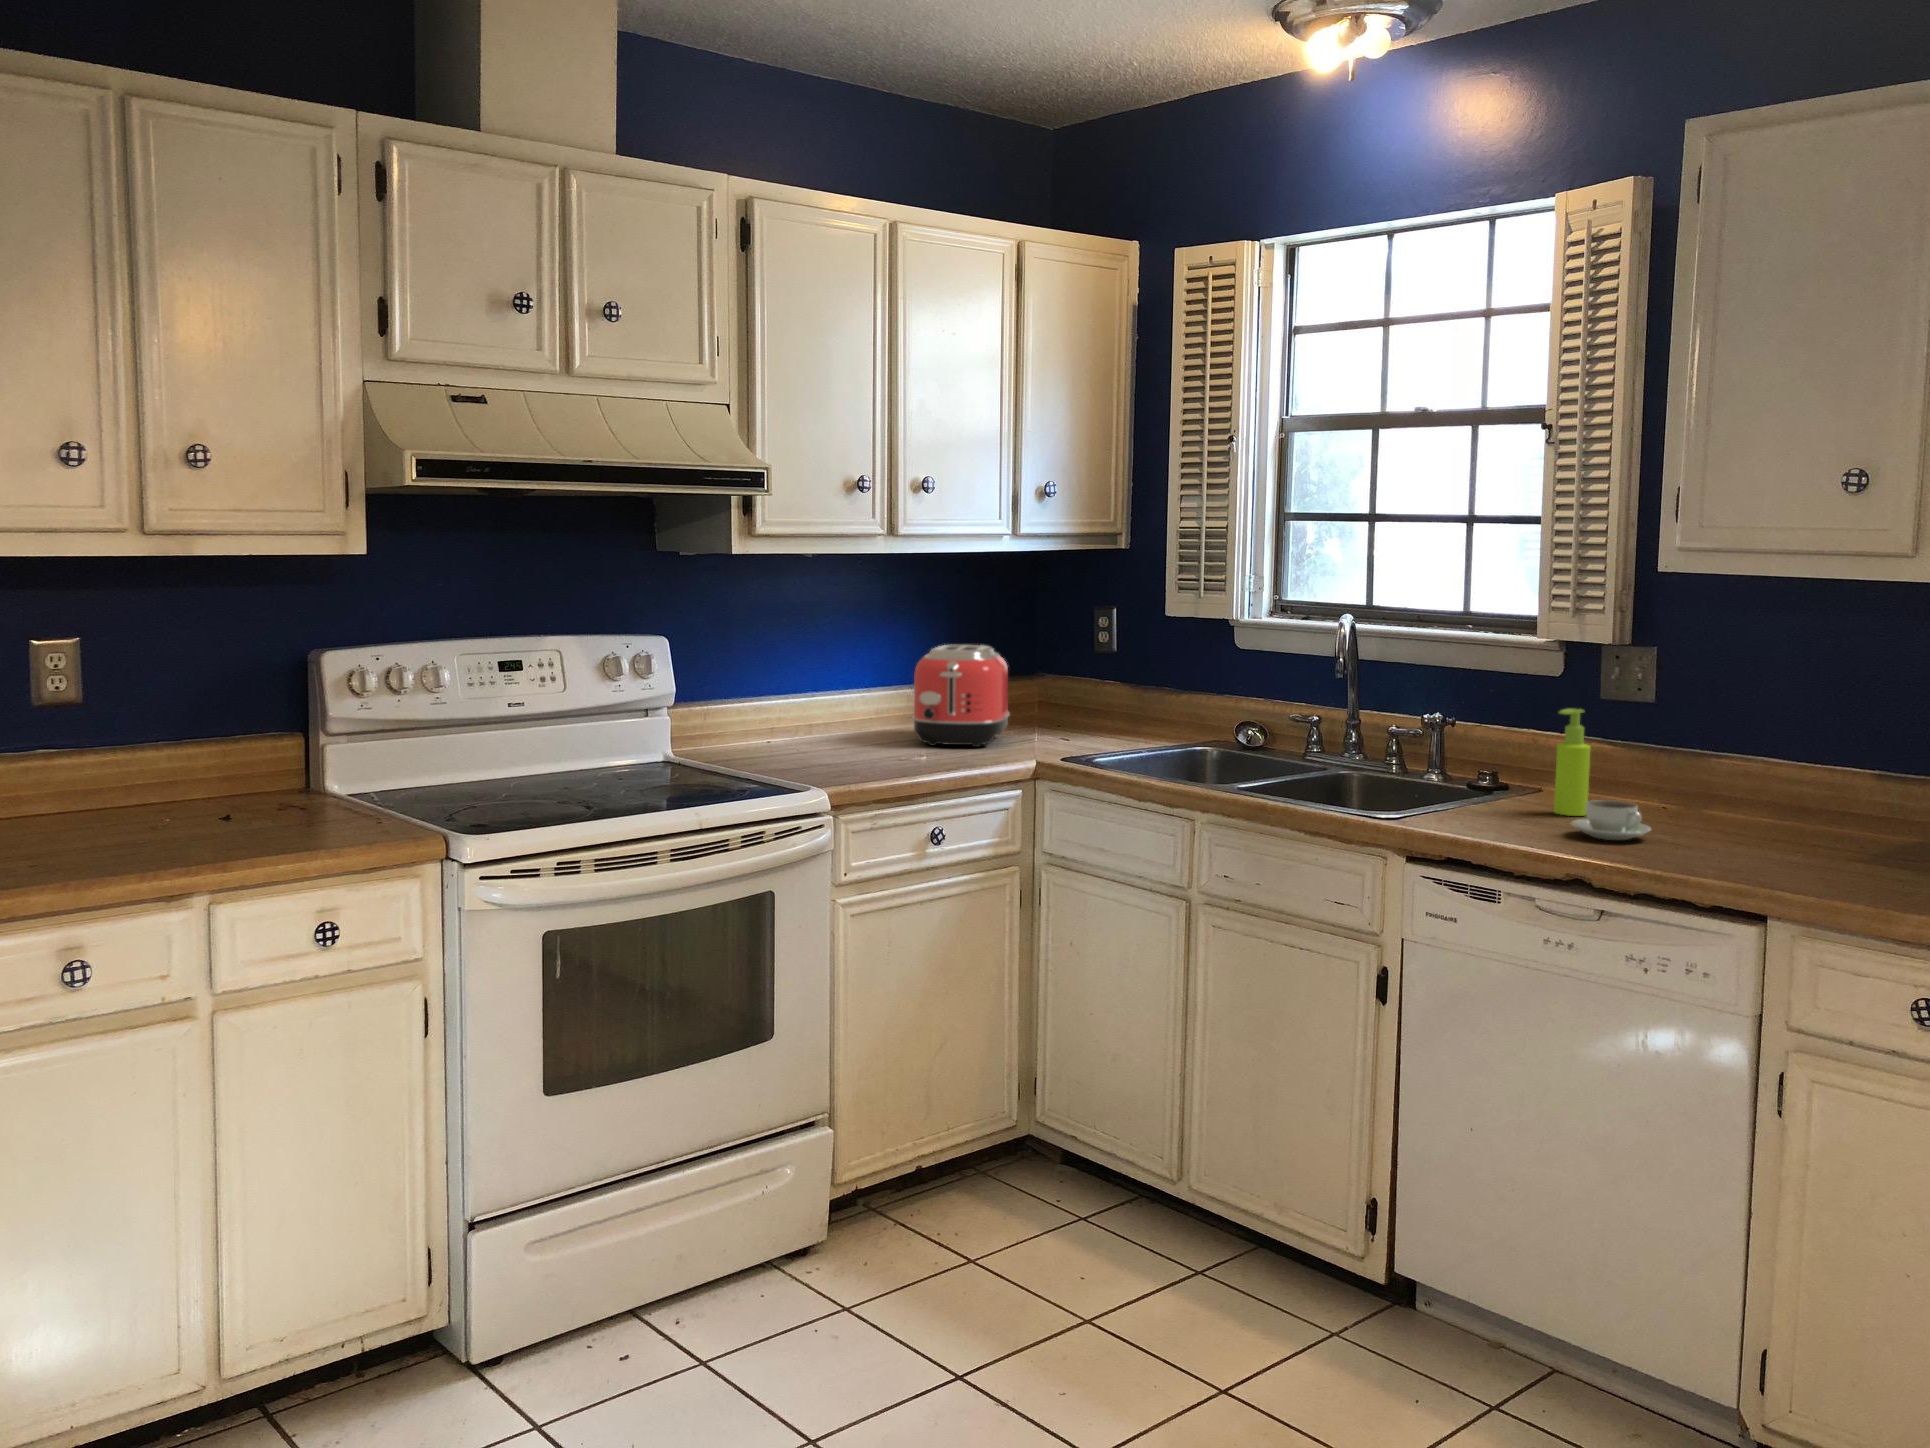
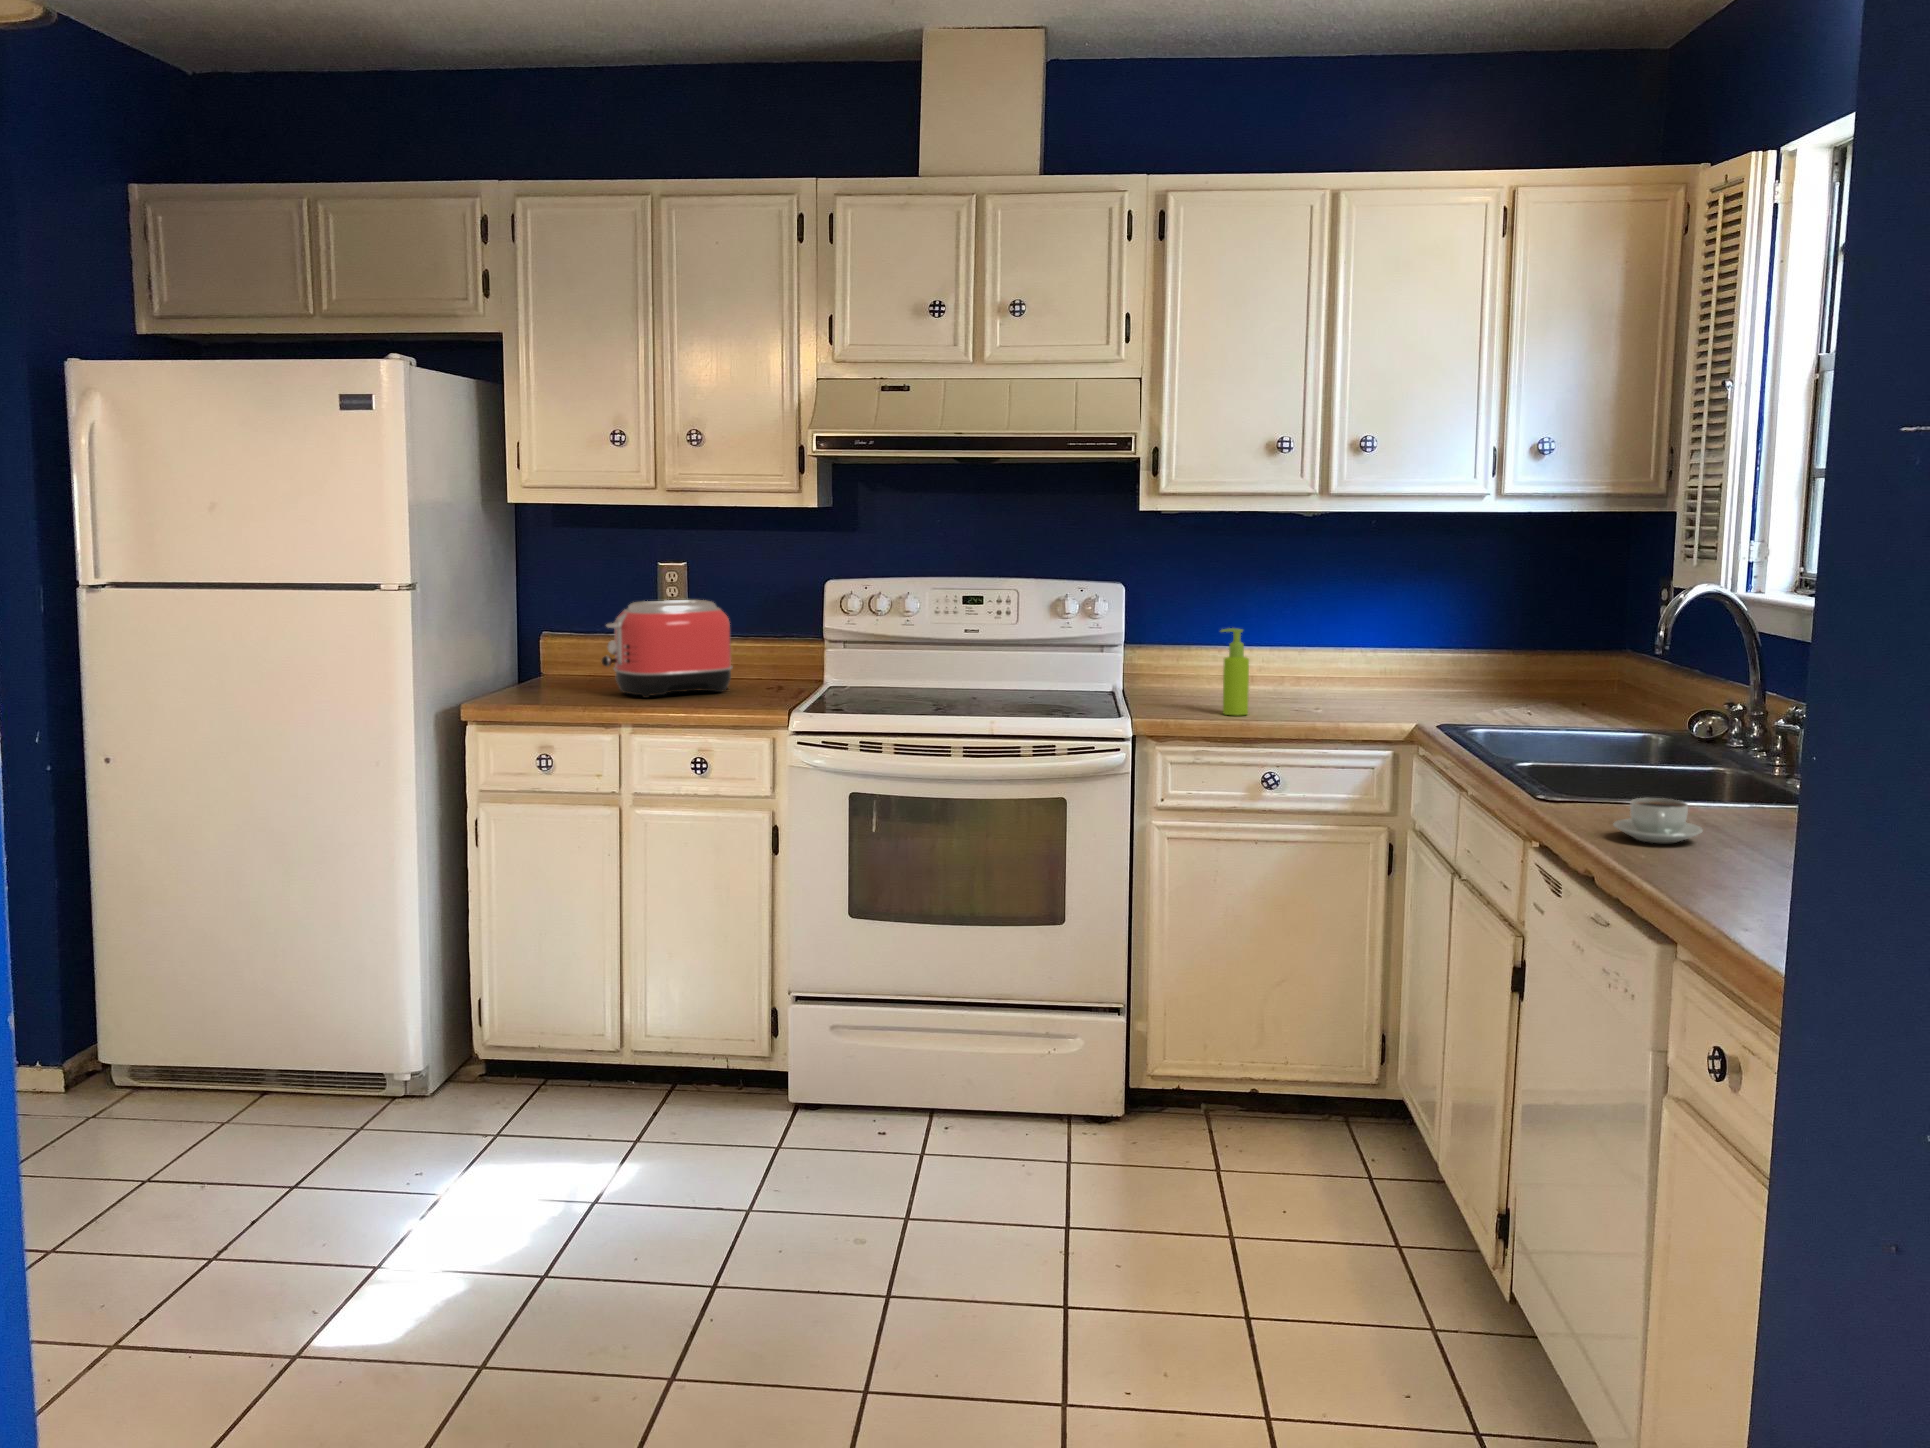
toaster: present [912,645,1010,747] -> present [602,600,732,698]
soap dispenser: present [1554,709,1591,816] -> present [1221,628,1249,715]

